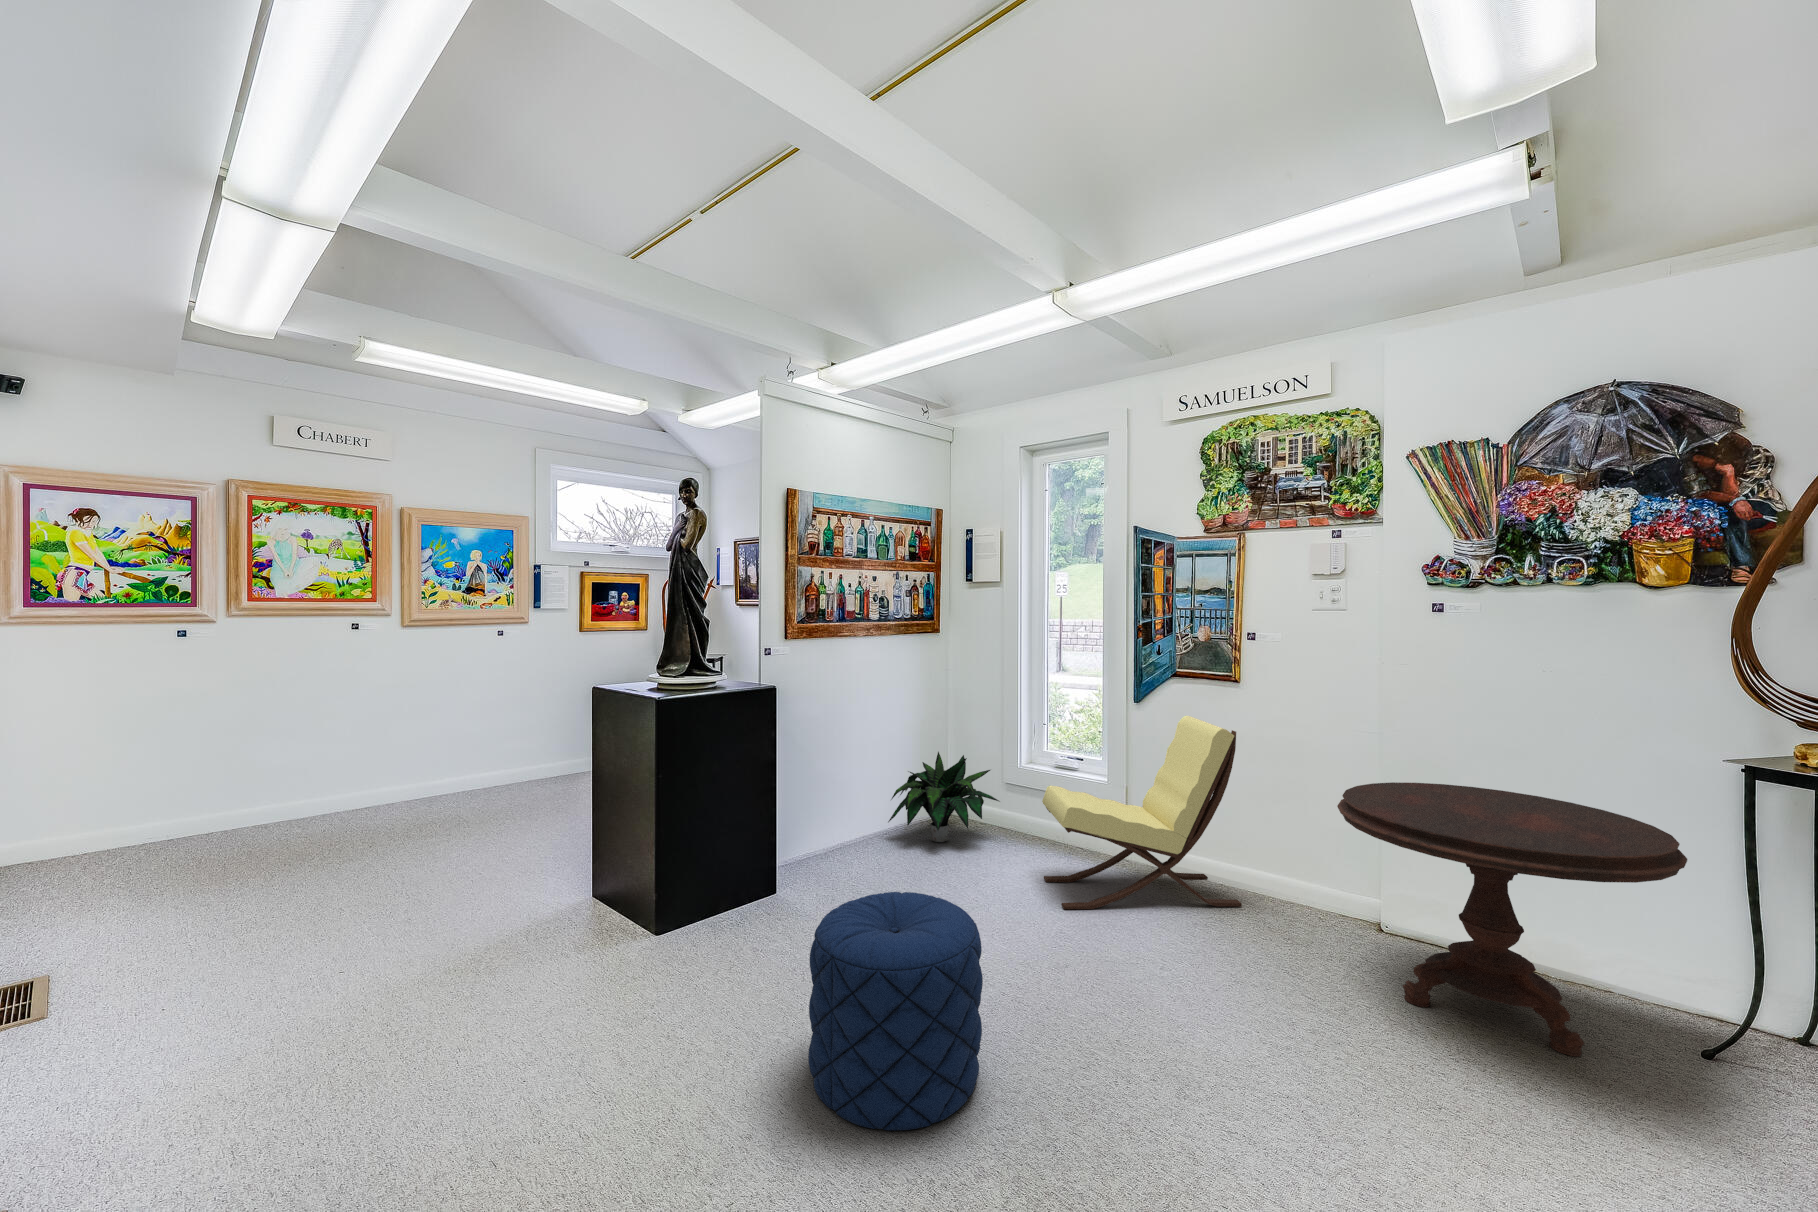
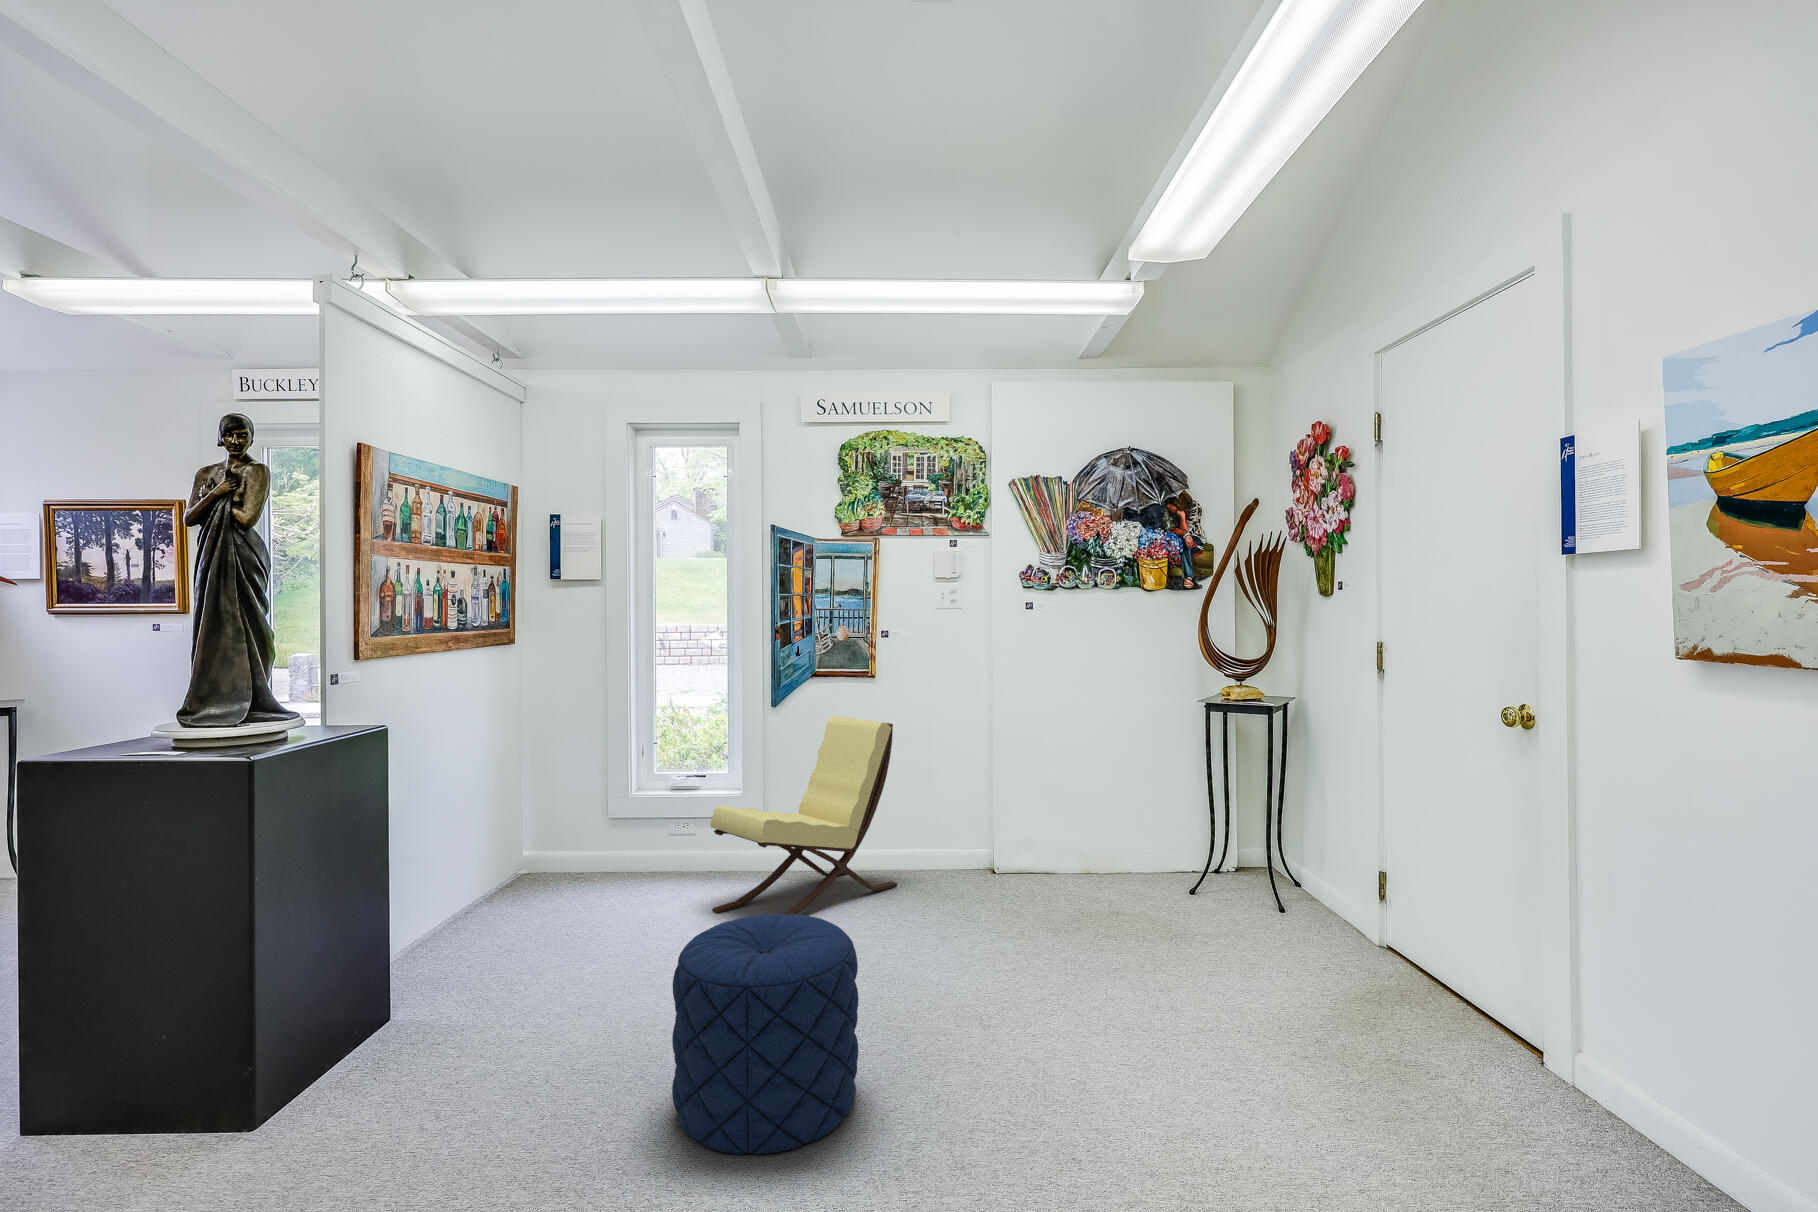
potted plant: present [888,752,999,842] -> none [483,795,627,909]
side table: present [1337,782,1687,1057] -> none [993,744,1194,915]

